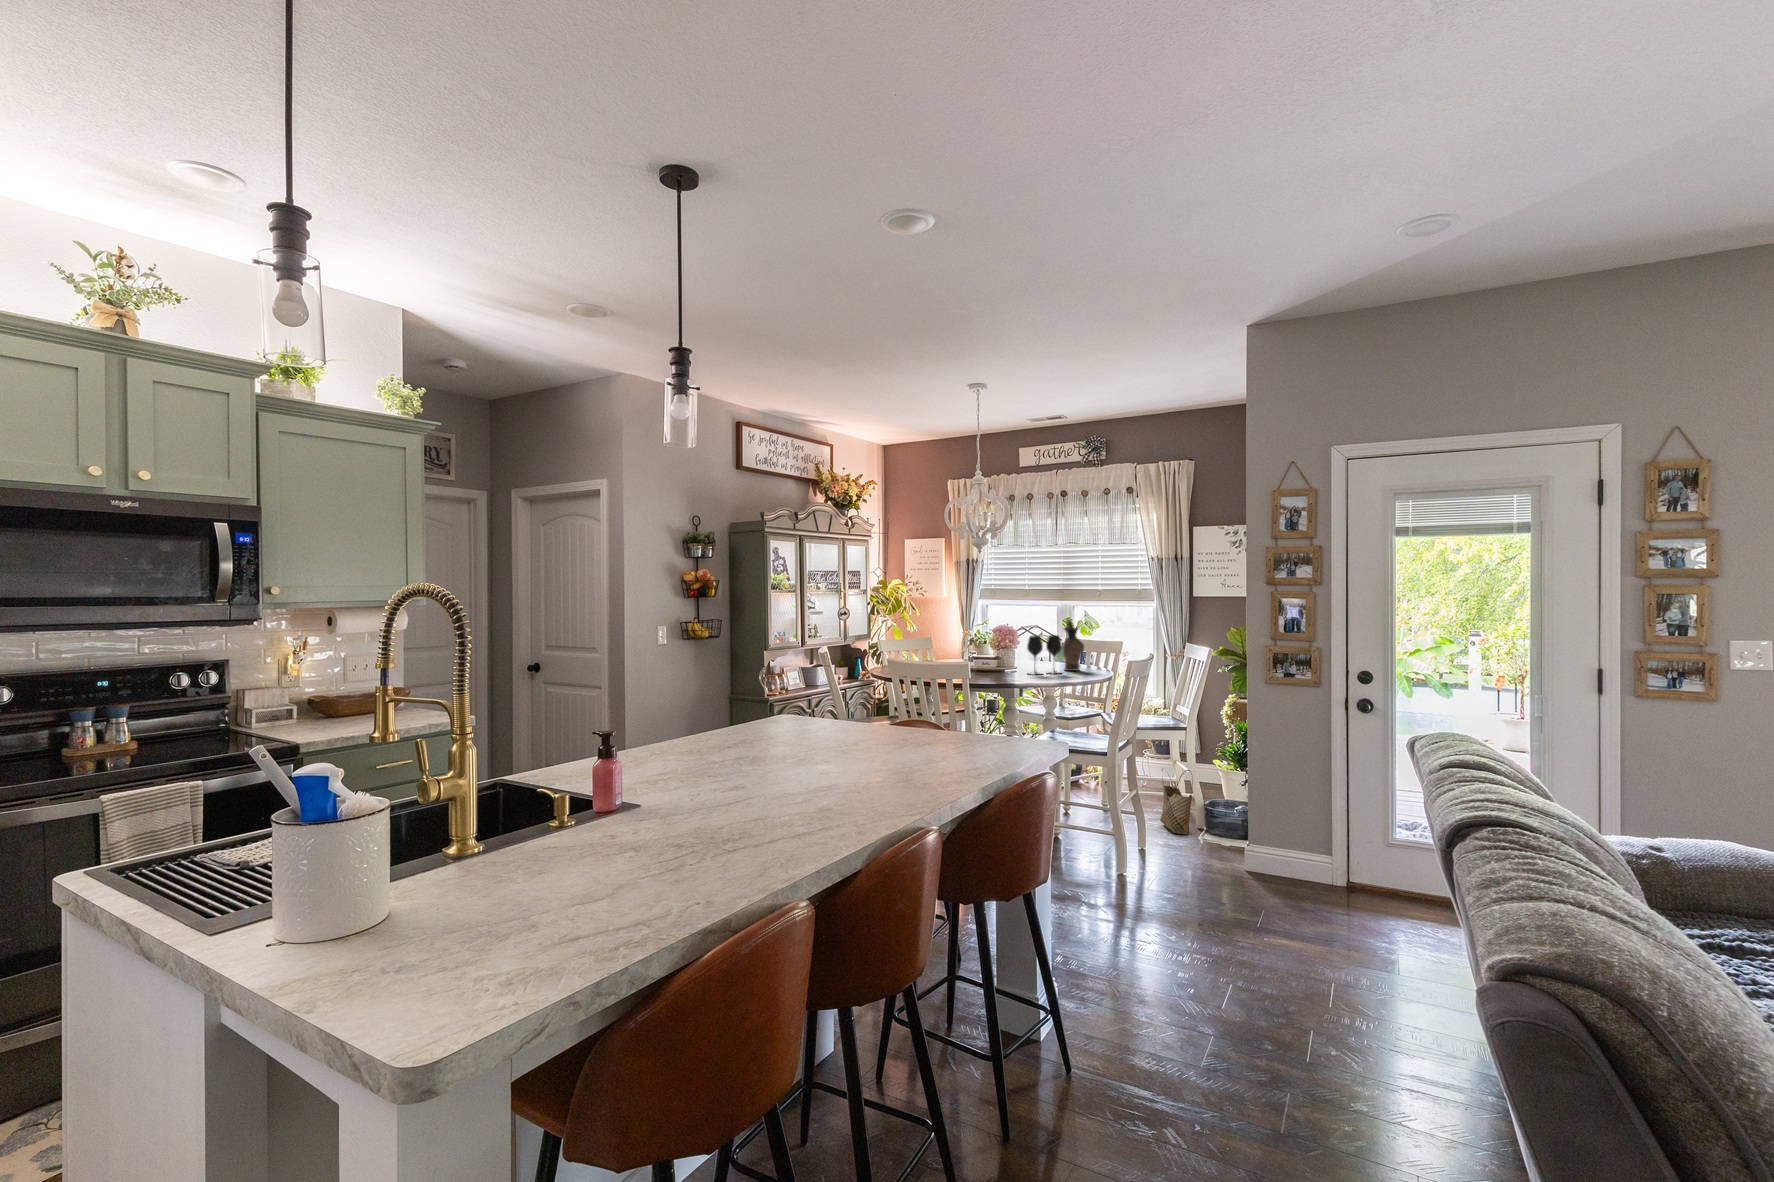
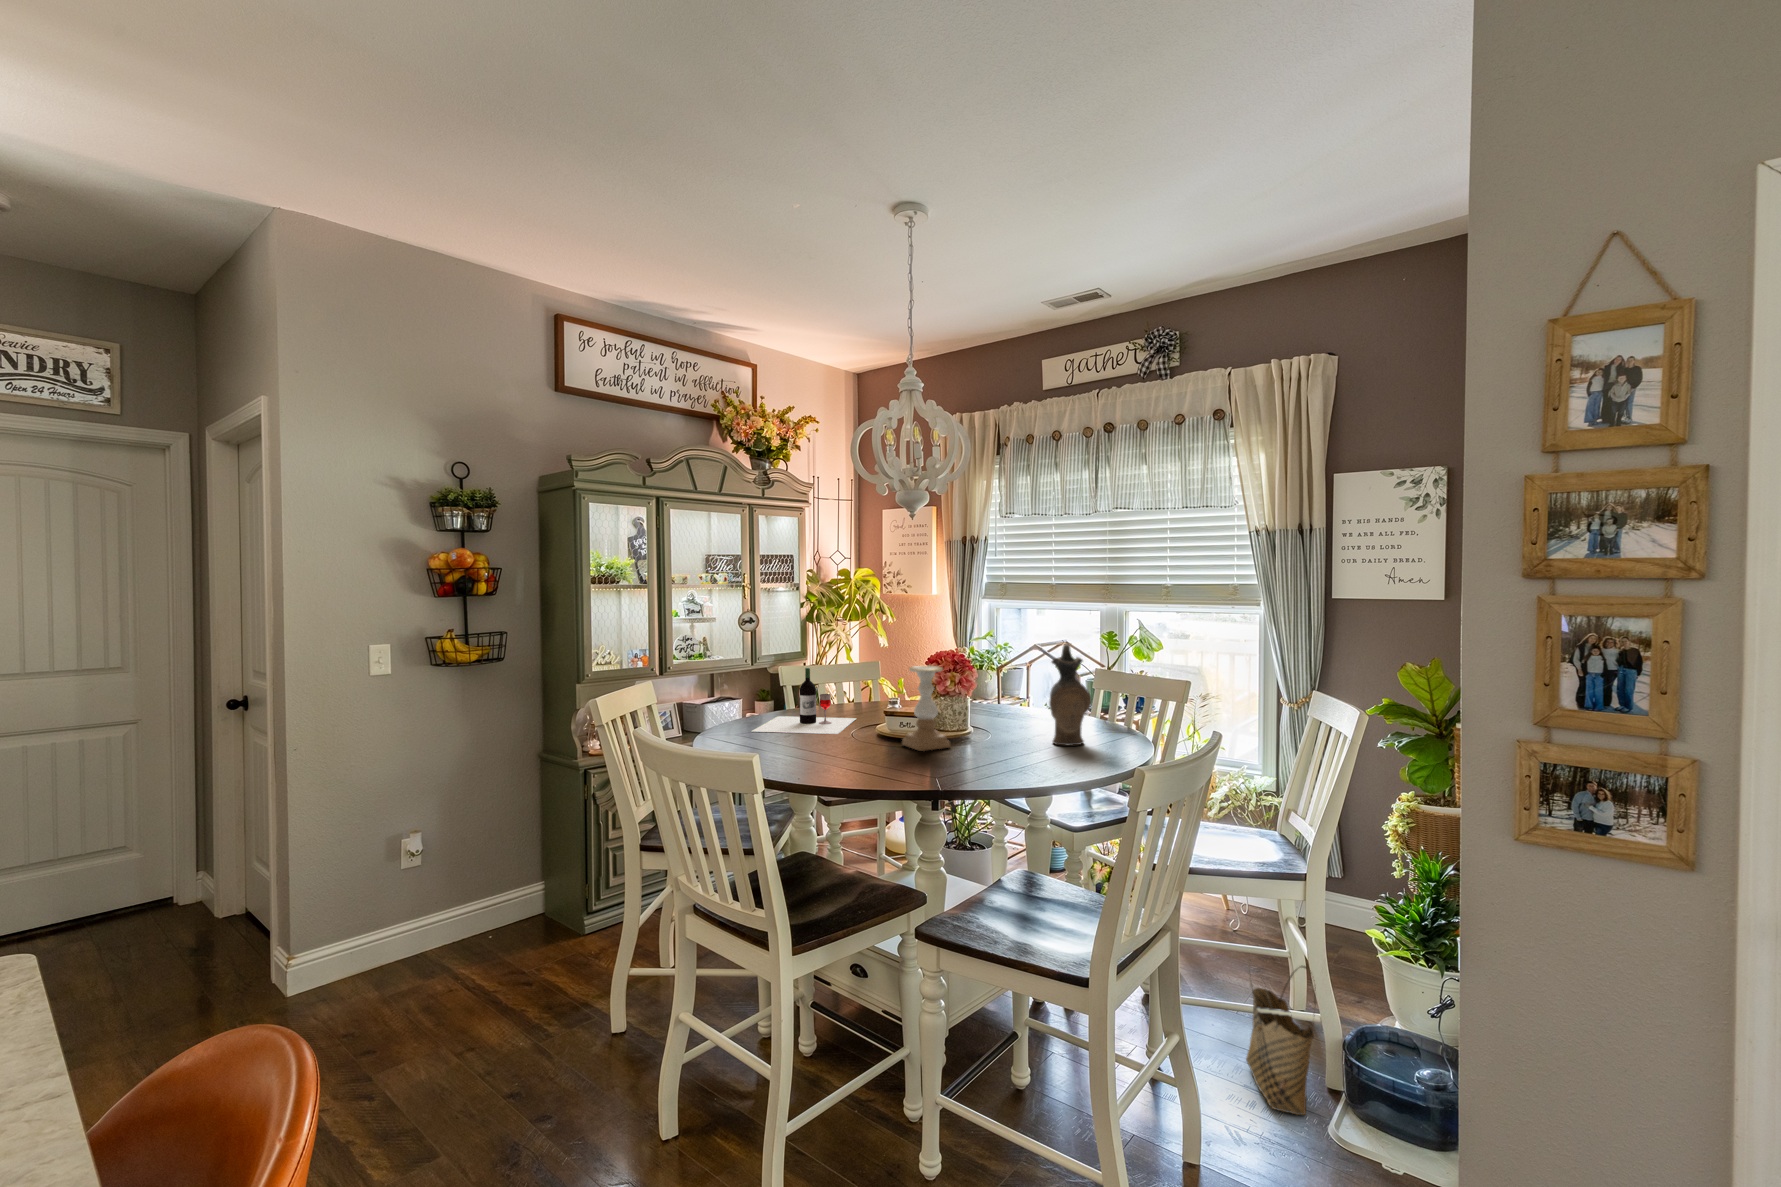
candle holder: none [990,632,1016,674] -> present [902,666,950,751]
wine glass: present [1027,635,1062,675] -> none [966,676,1040,757]
wine bottle: none [899,637,948,671] -> present [752,668,856,734]

